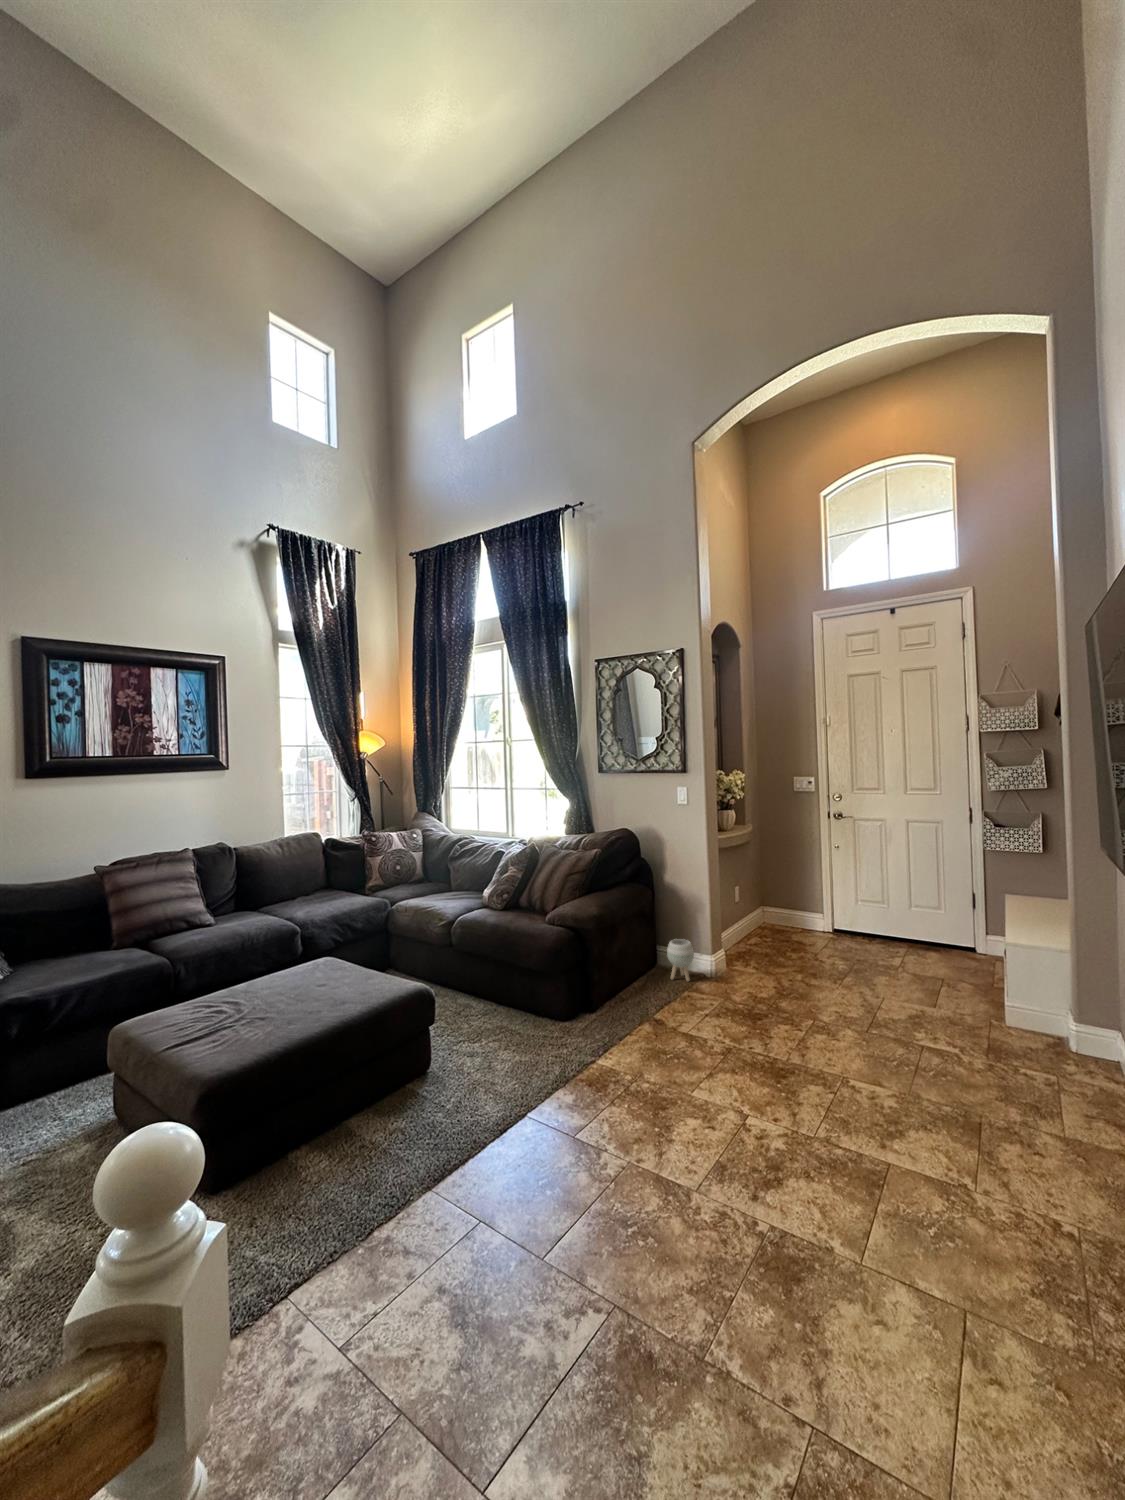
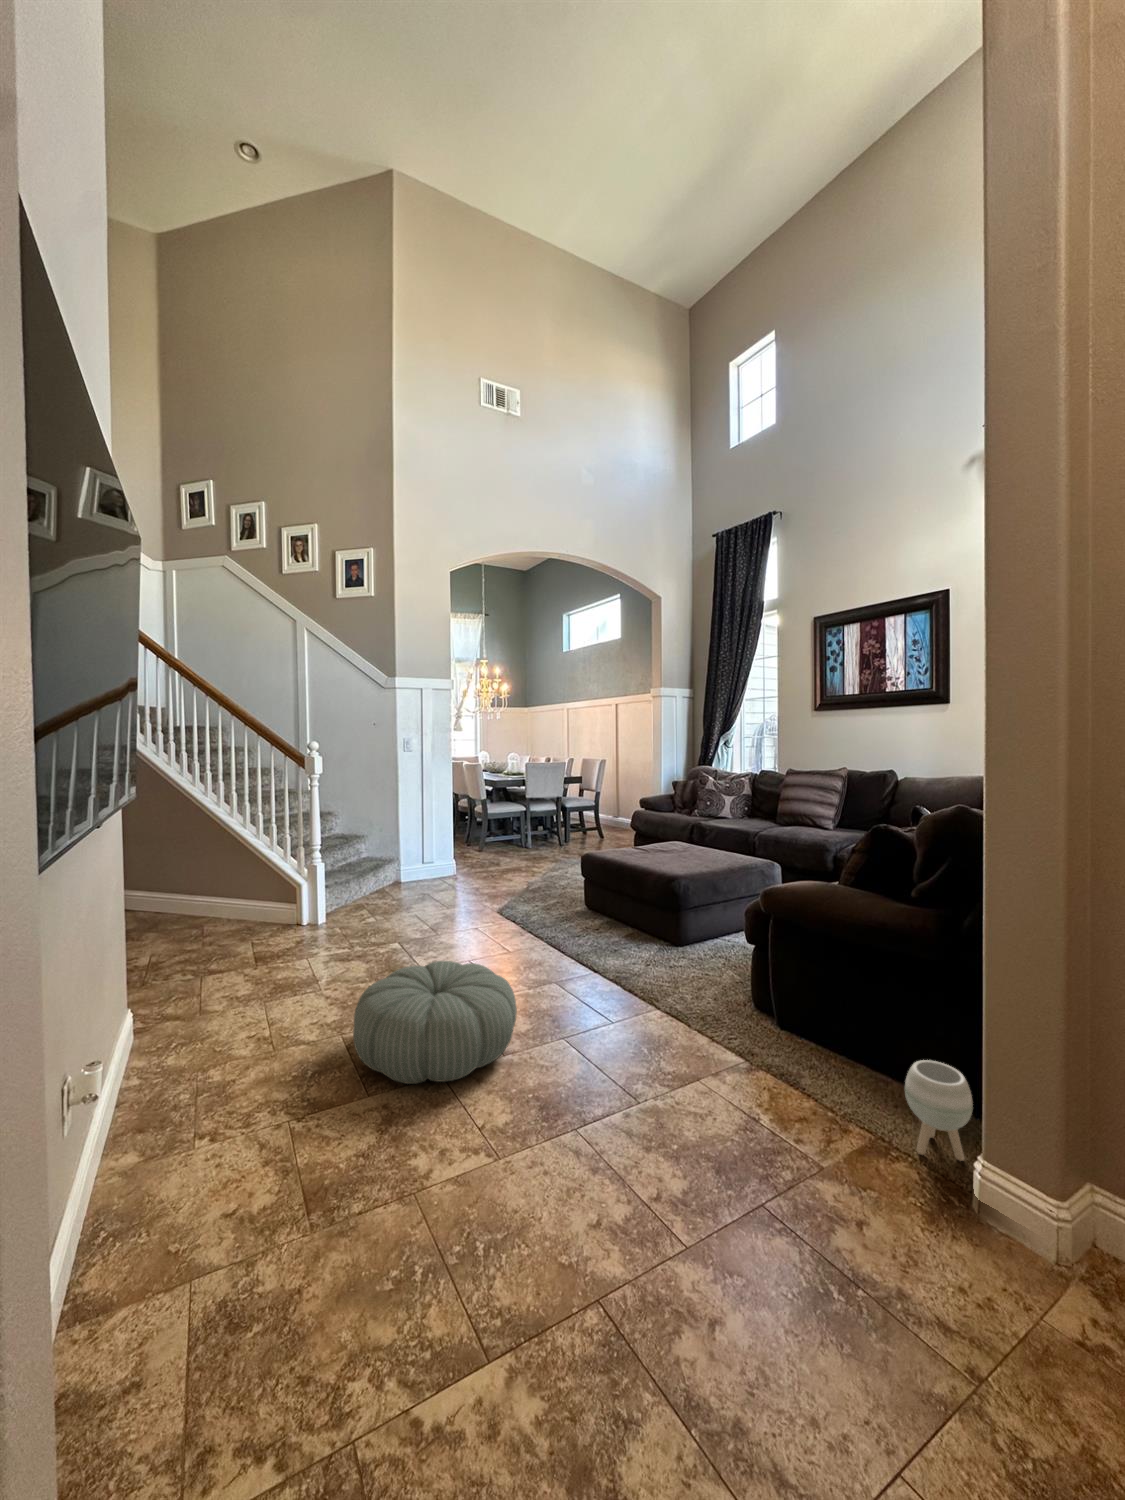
pouf: none [700,1053,887,1203] -> present [353,961,517,1084]

